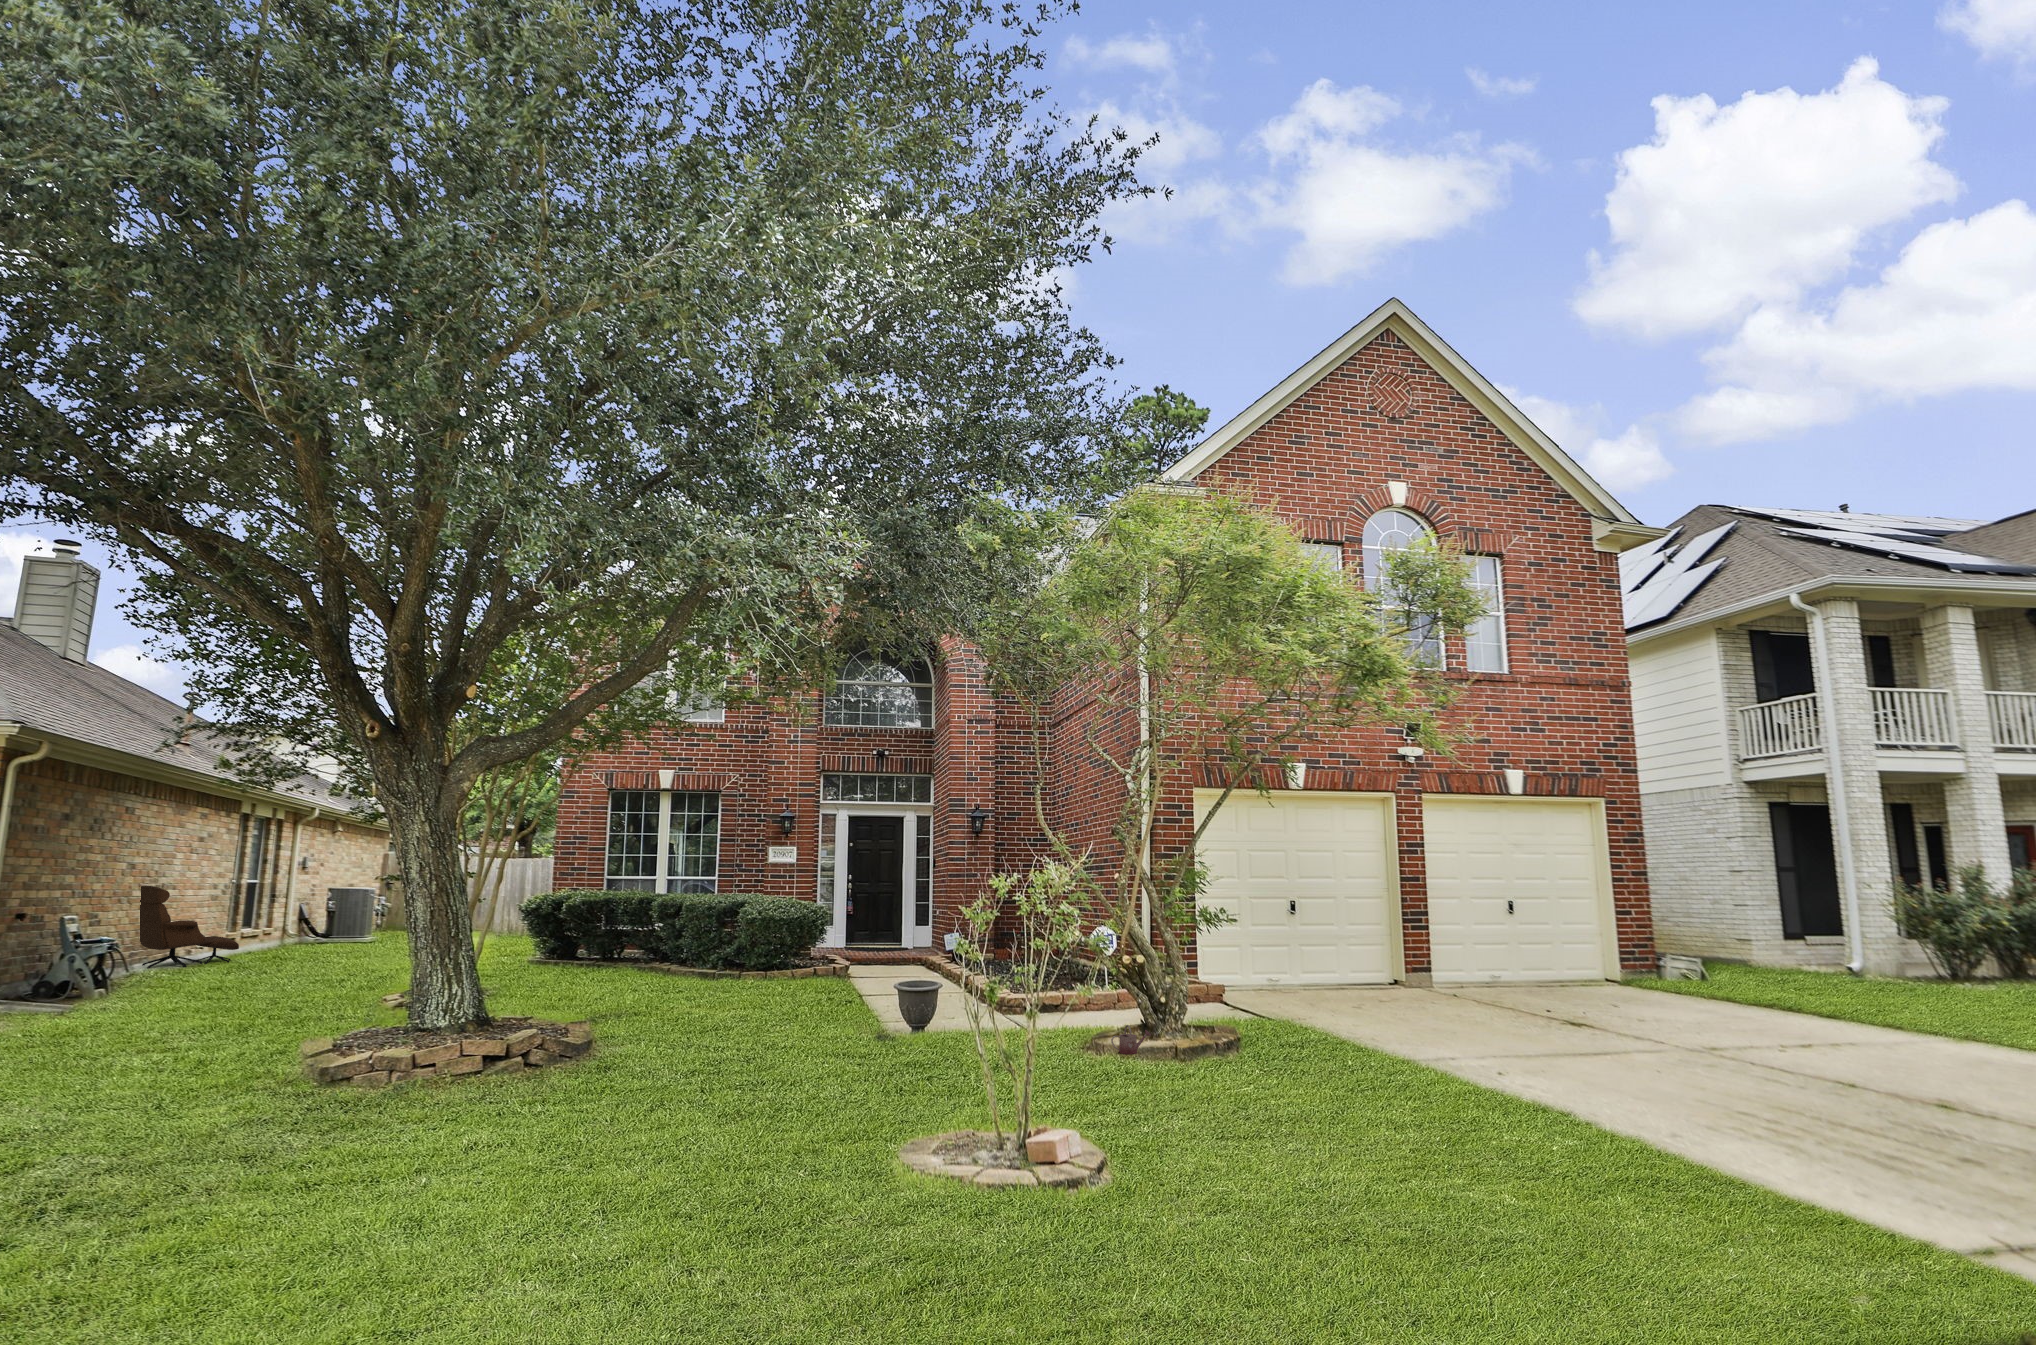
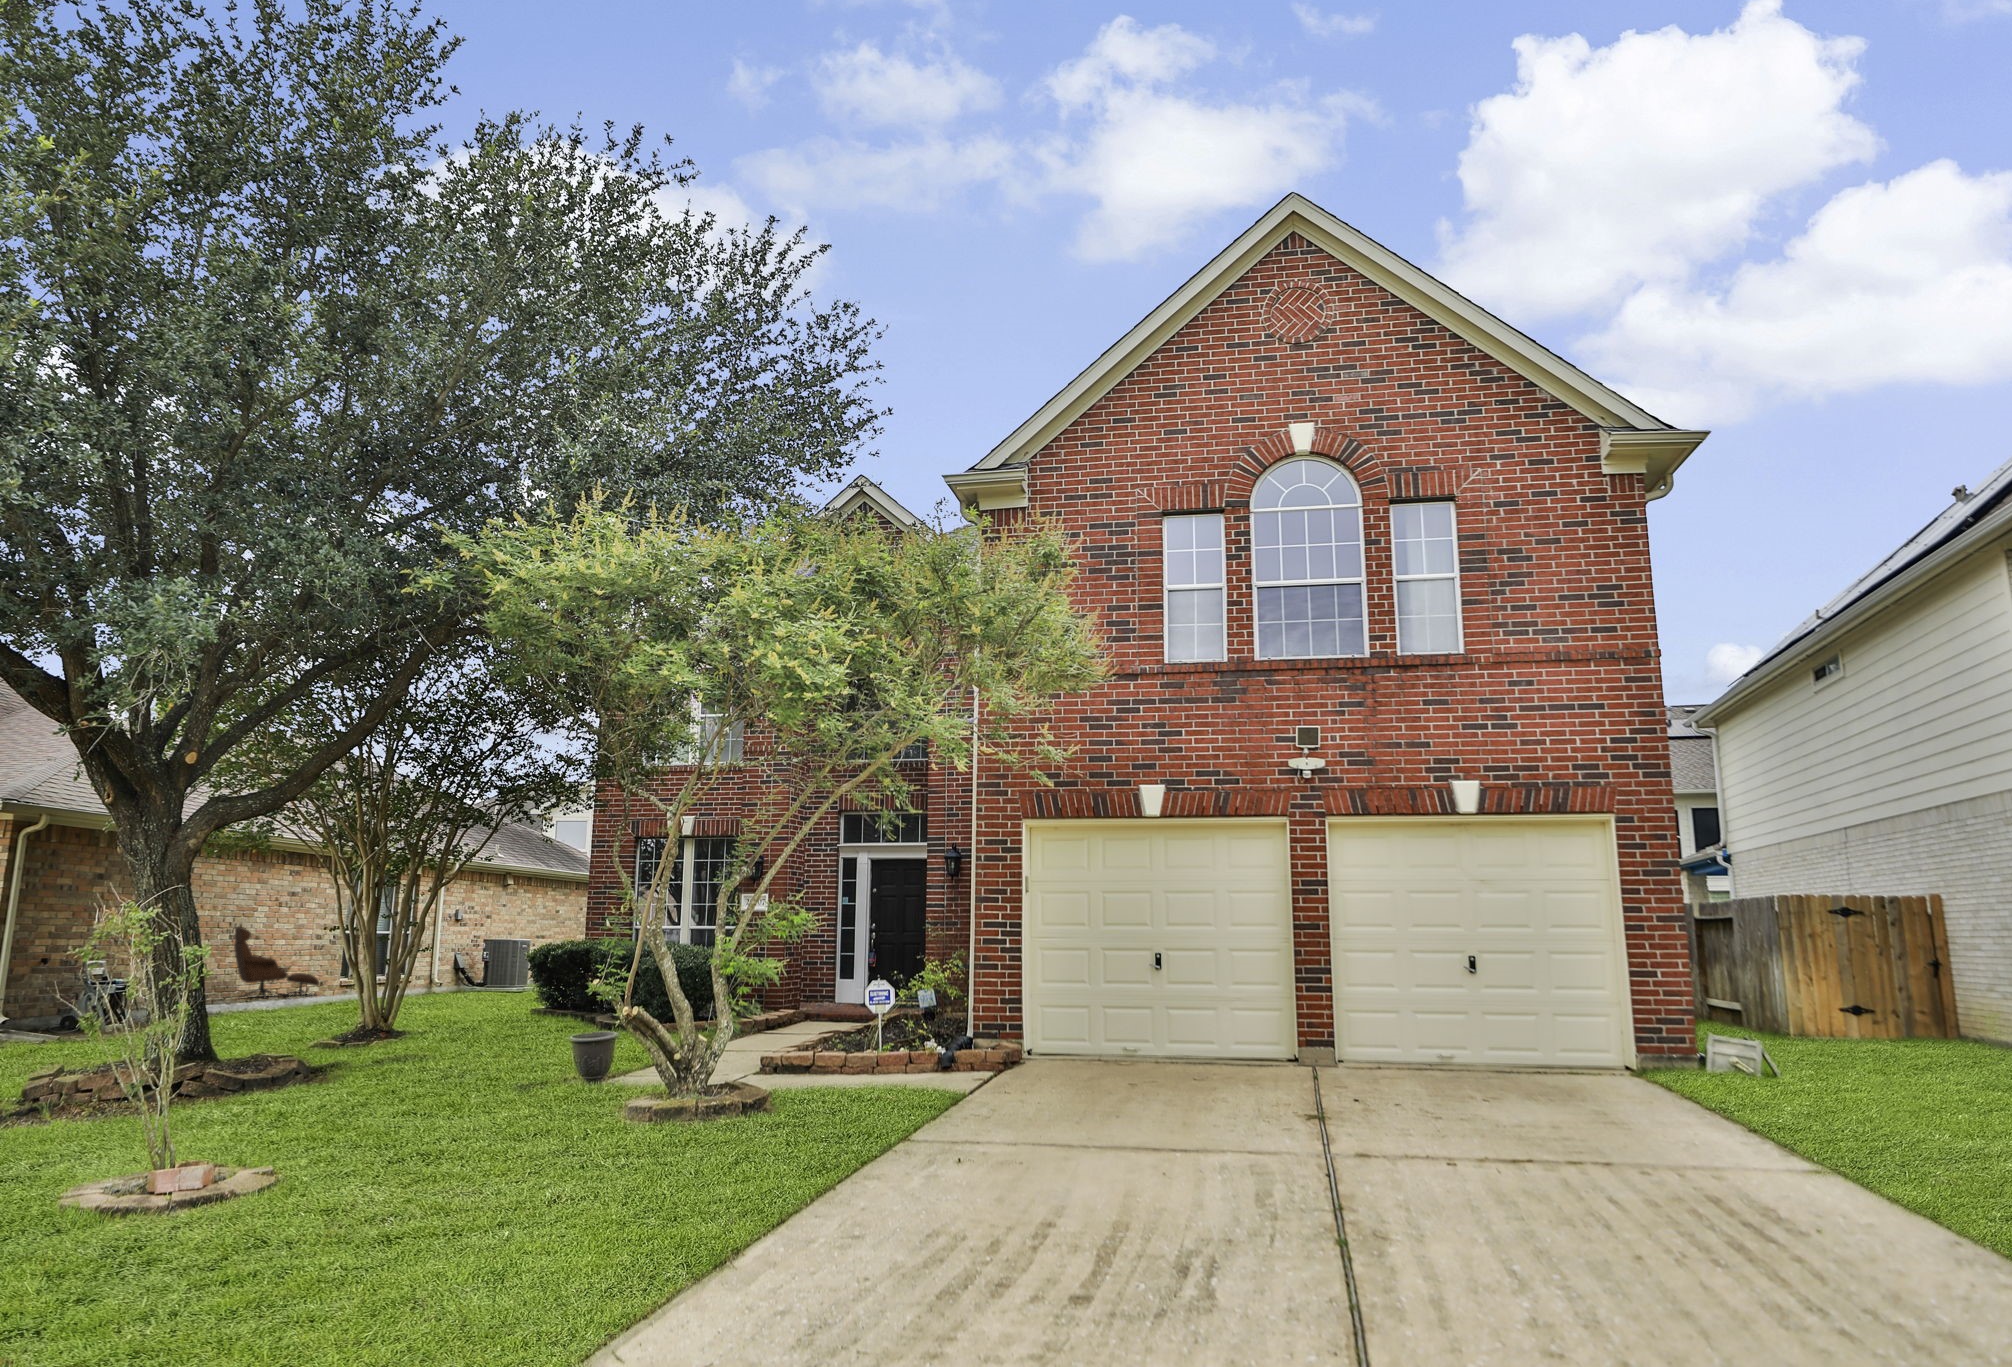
watering can: present [1111,1025,1151,1054] -> none [662,1072,706,1104]

